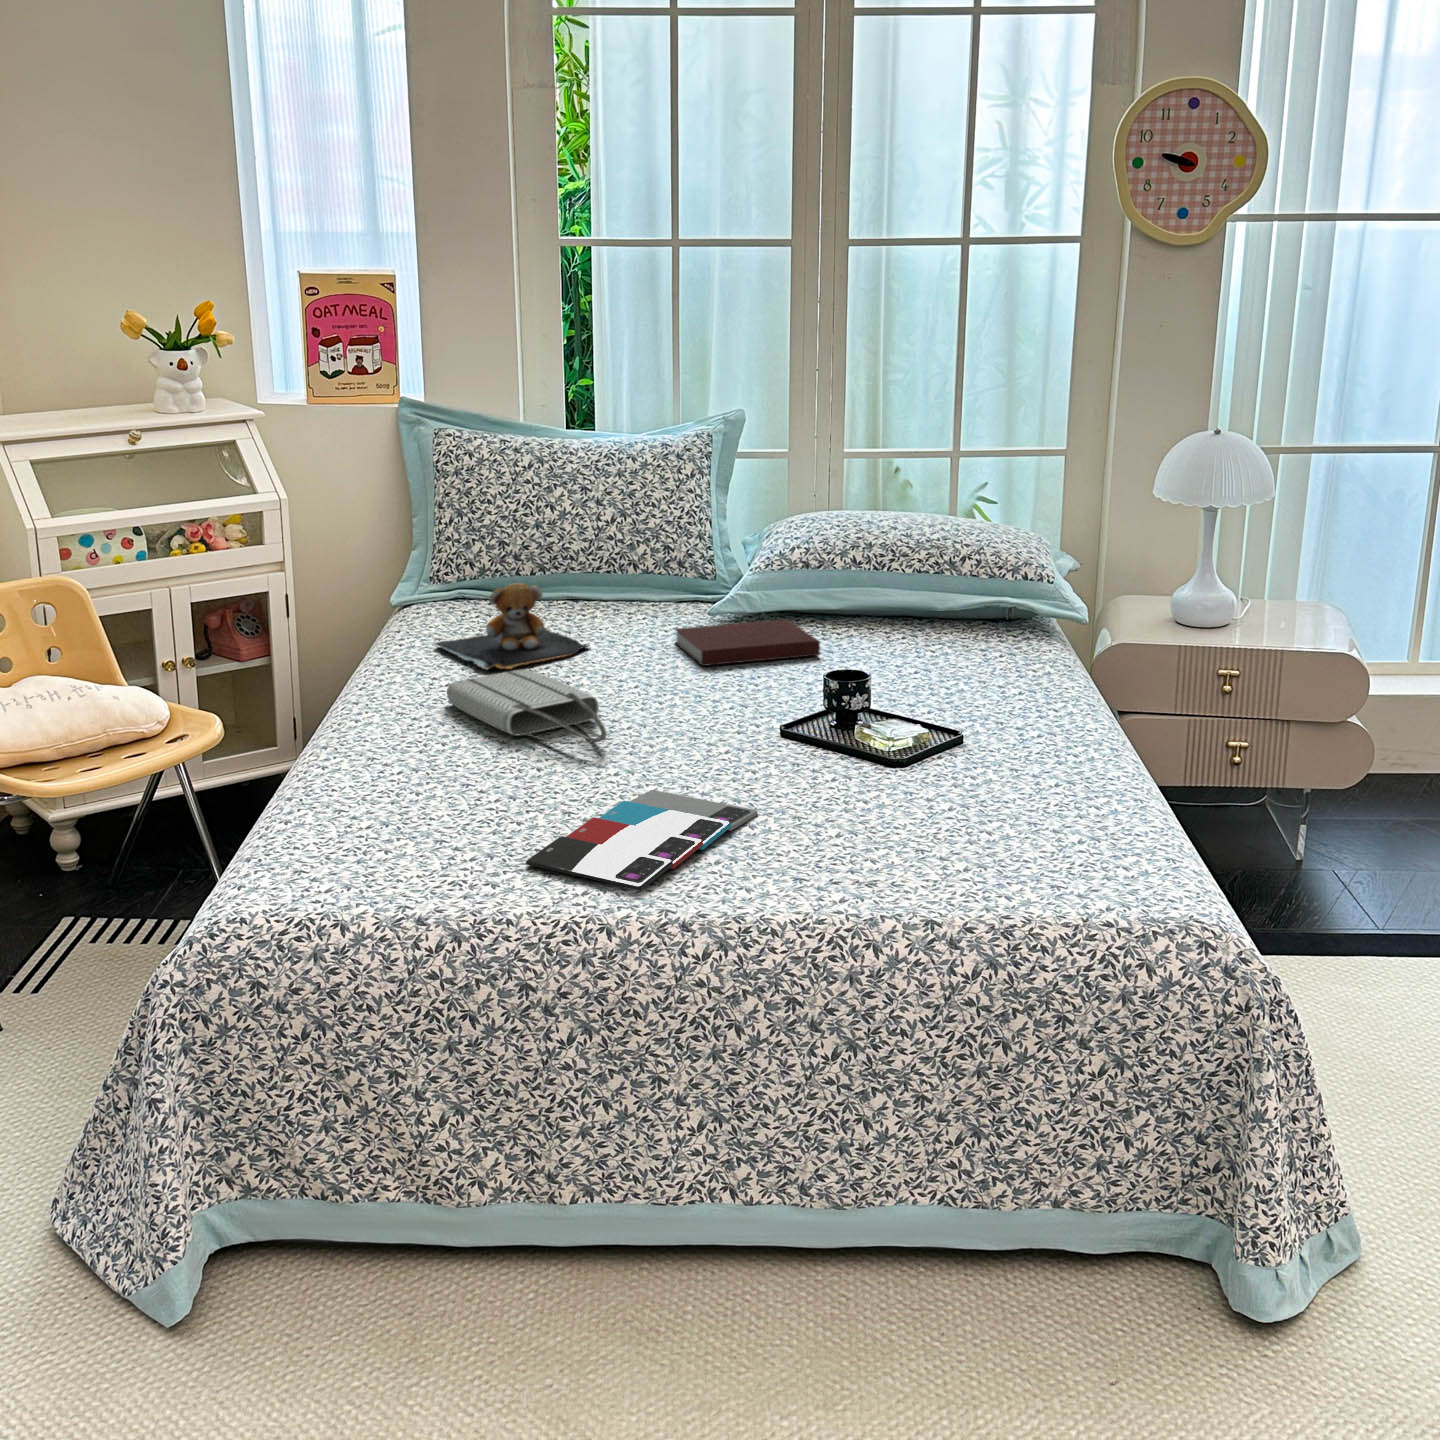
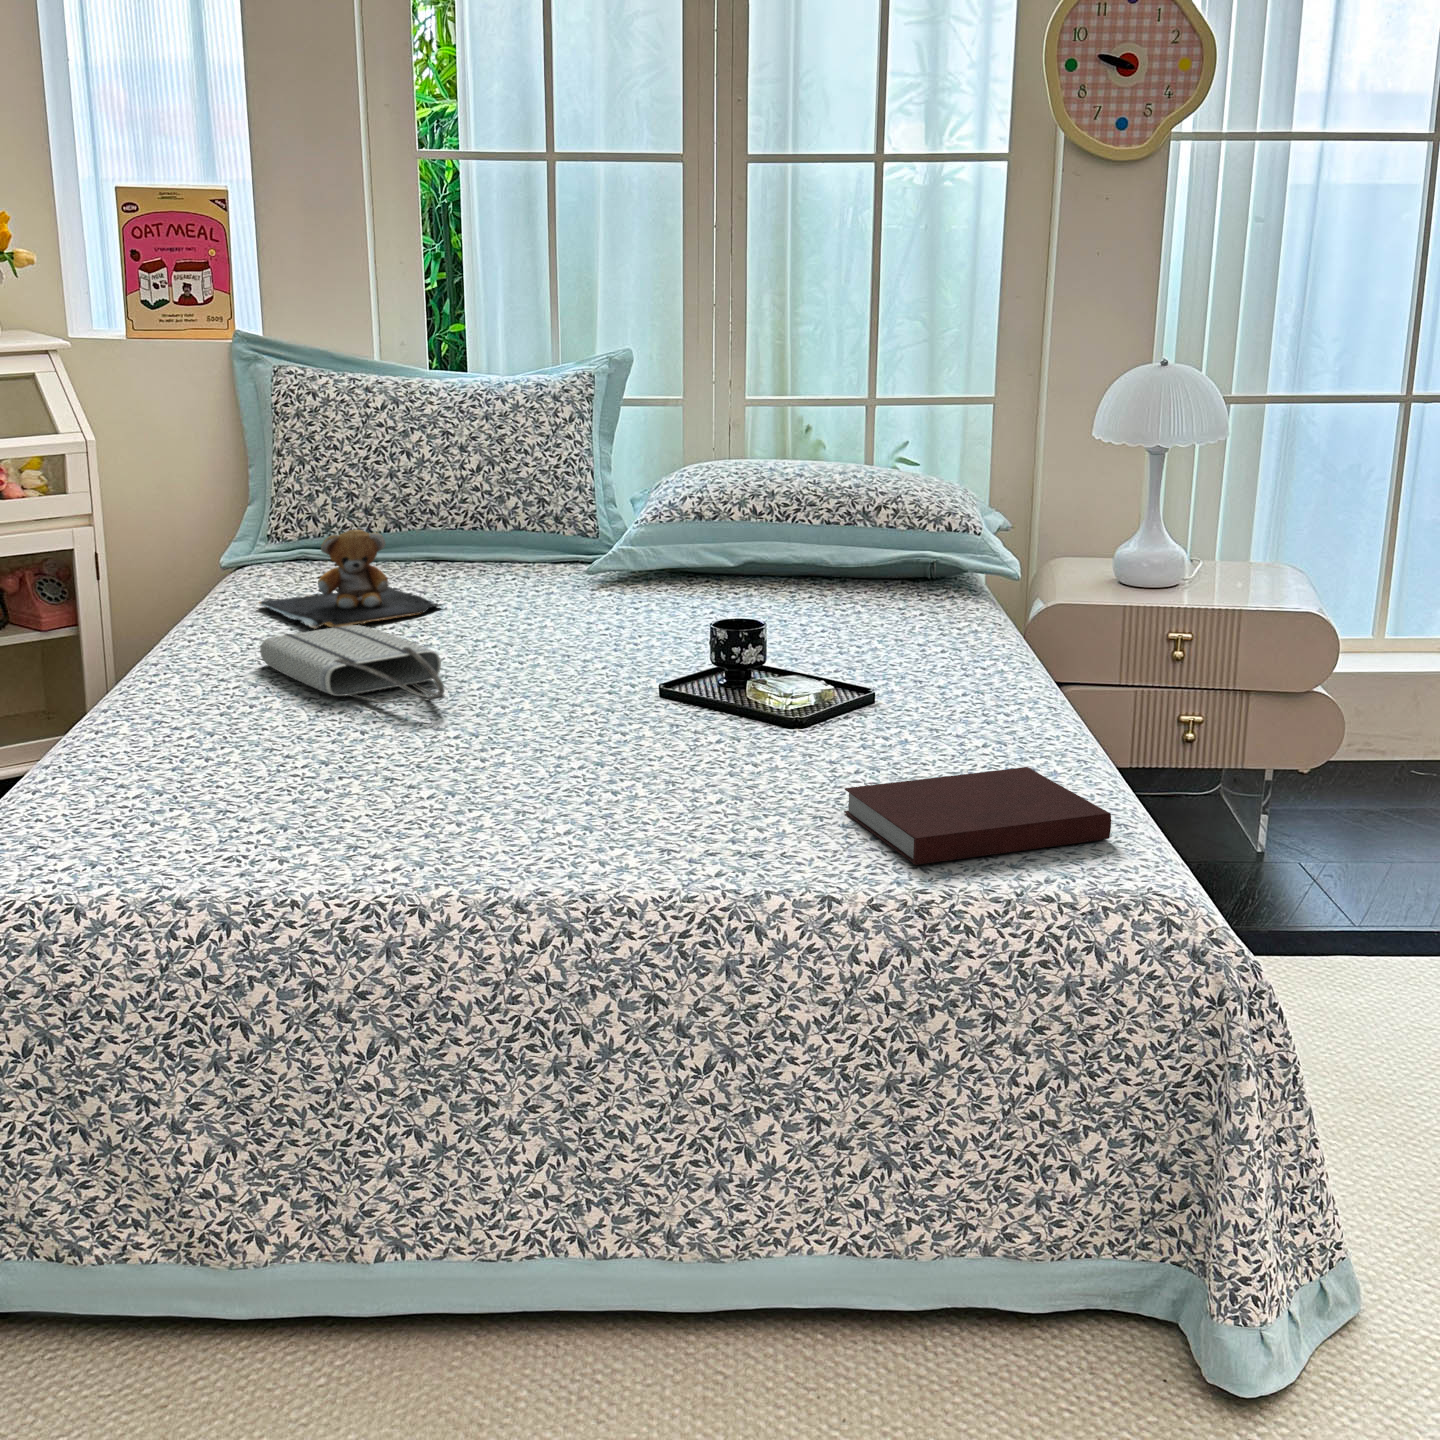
notebook: present [675,619,820,666] -> present [844,767,1111,865]
smartphone: present [526,790,758,891] -> none [324,753,621,864]

